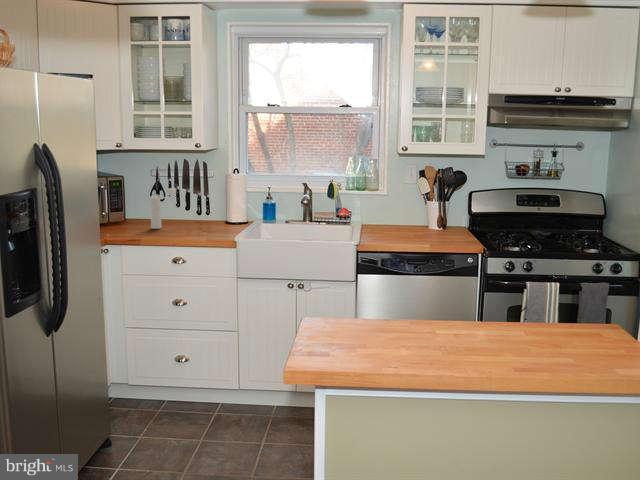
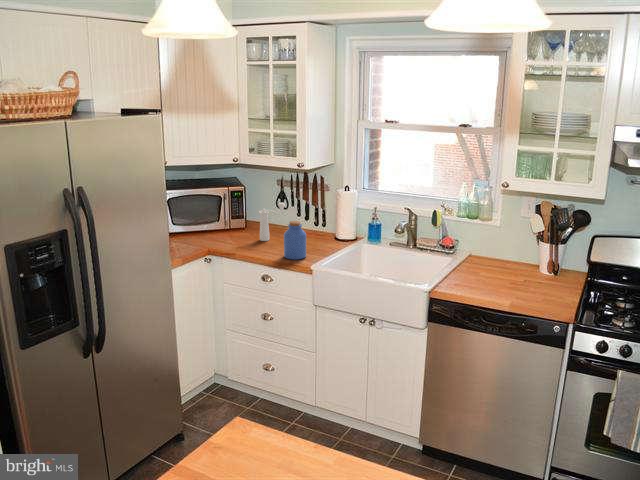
jar: none [195,198,219,237] -> present [284,221,306,260]

